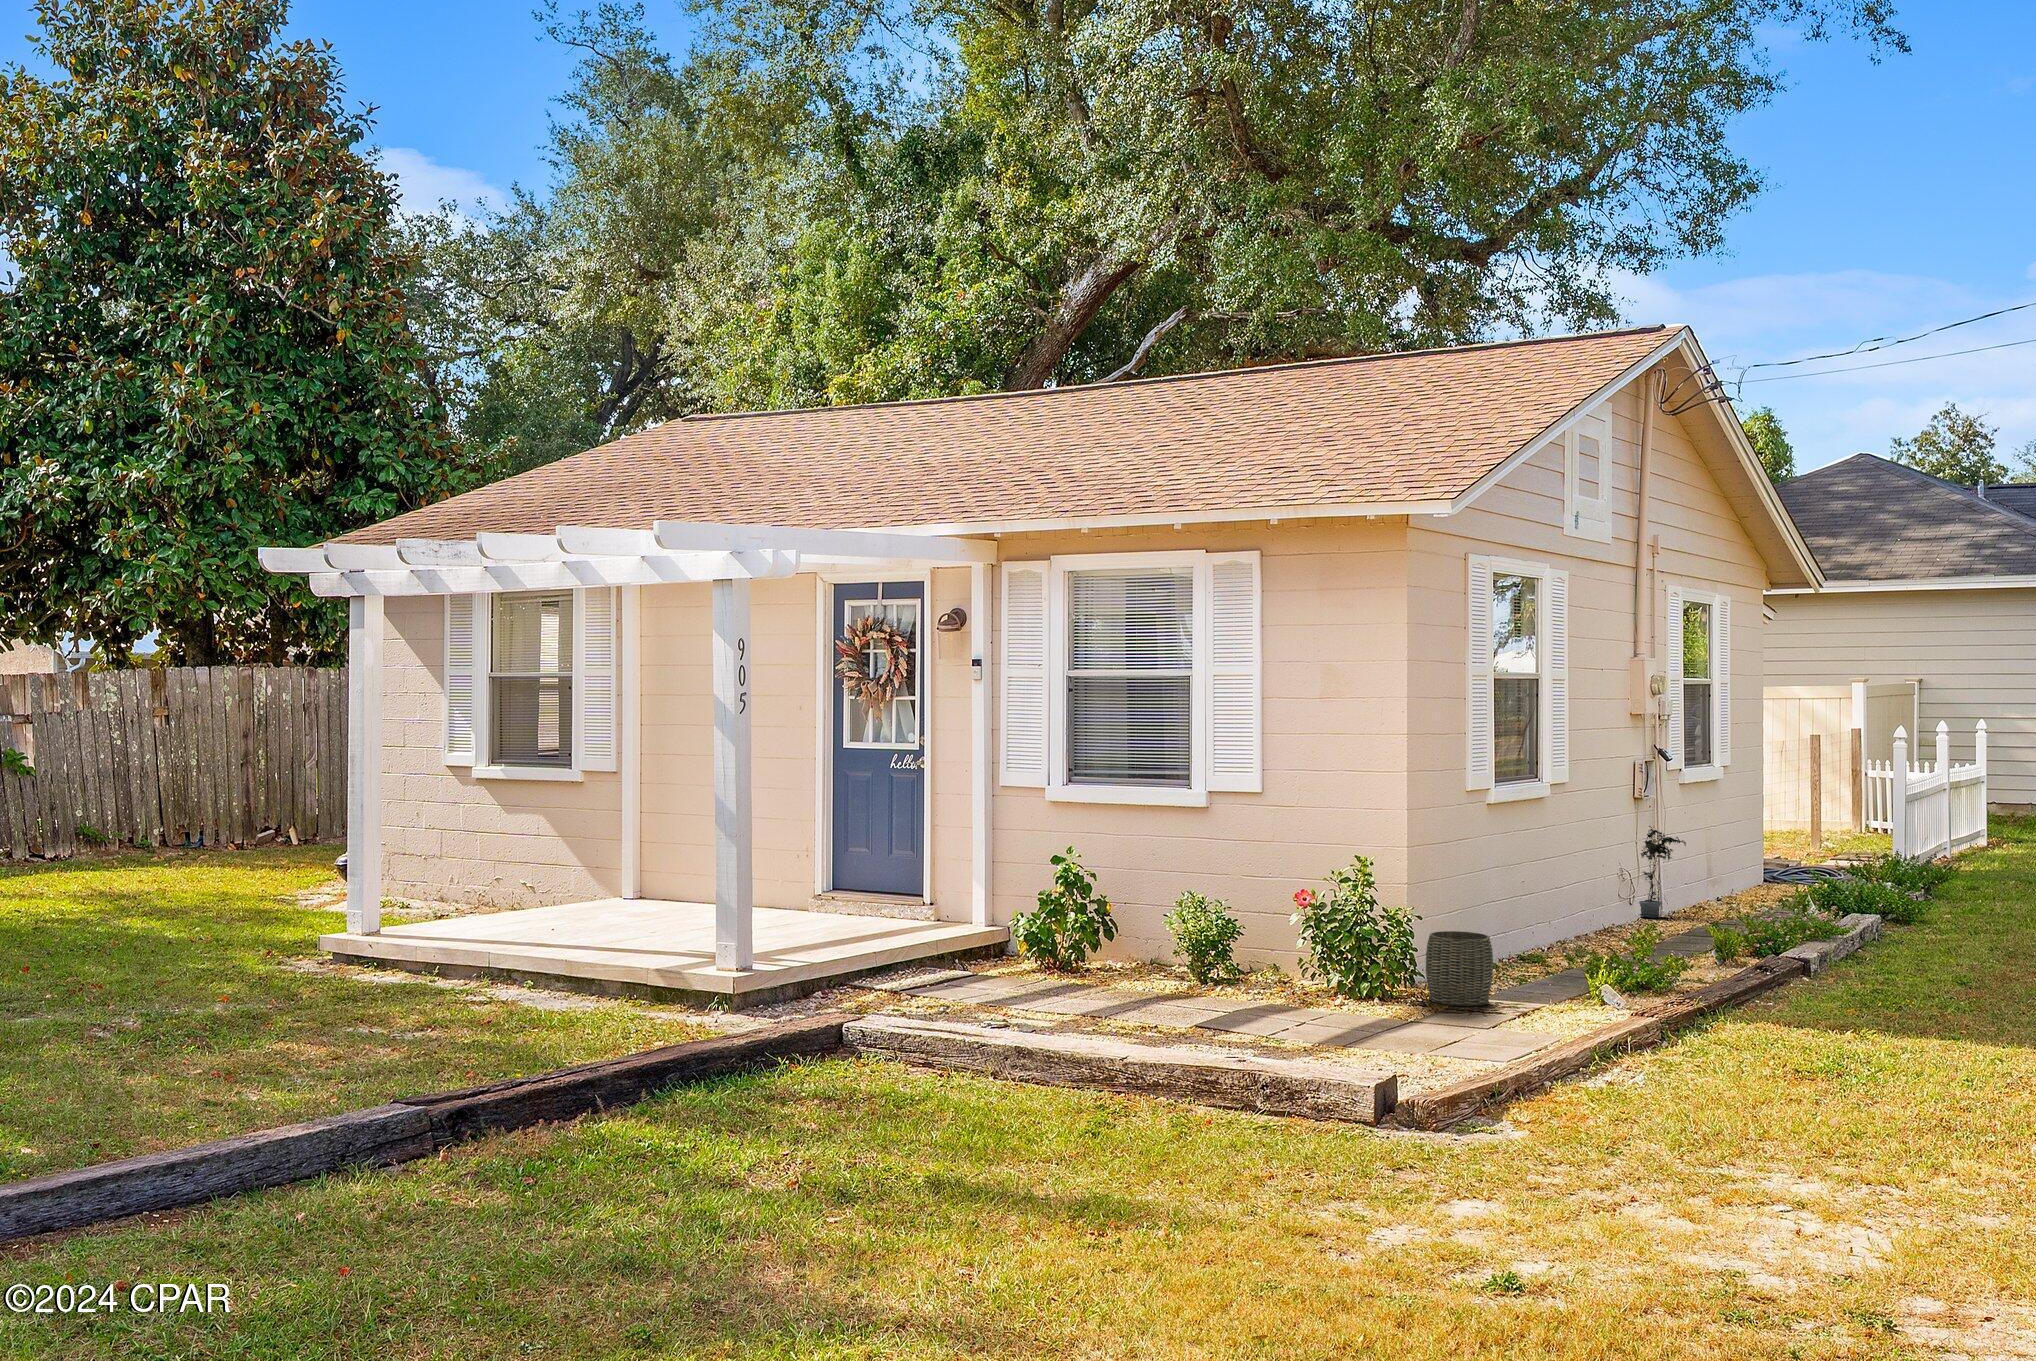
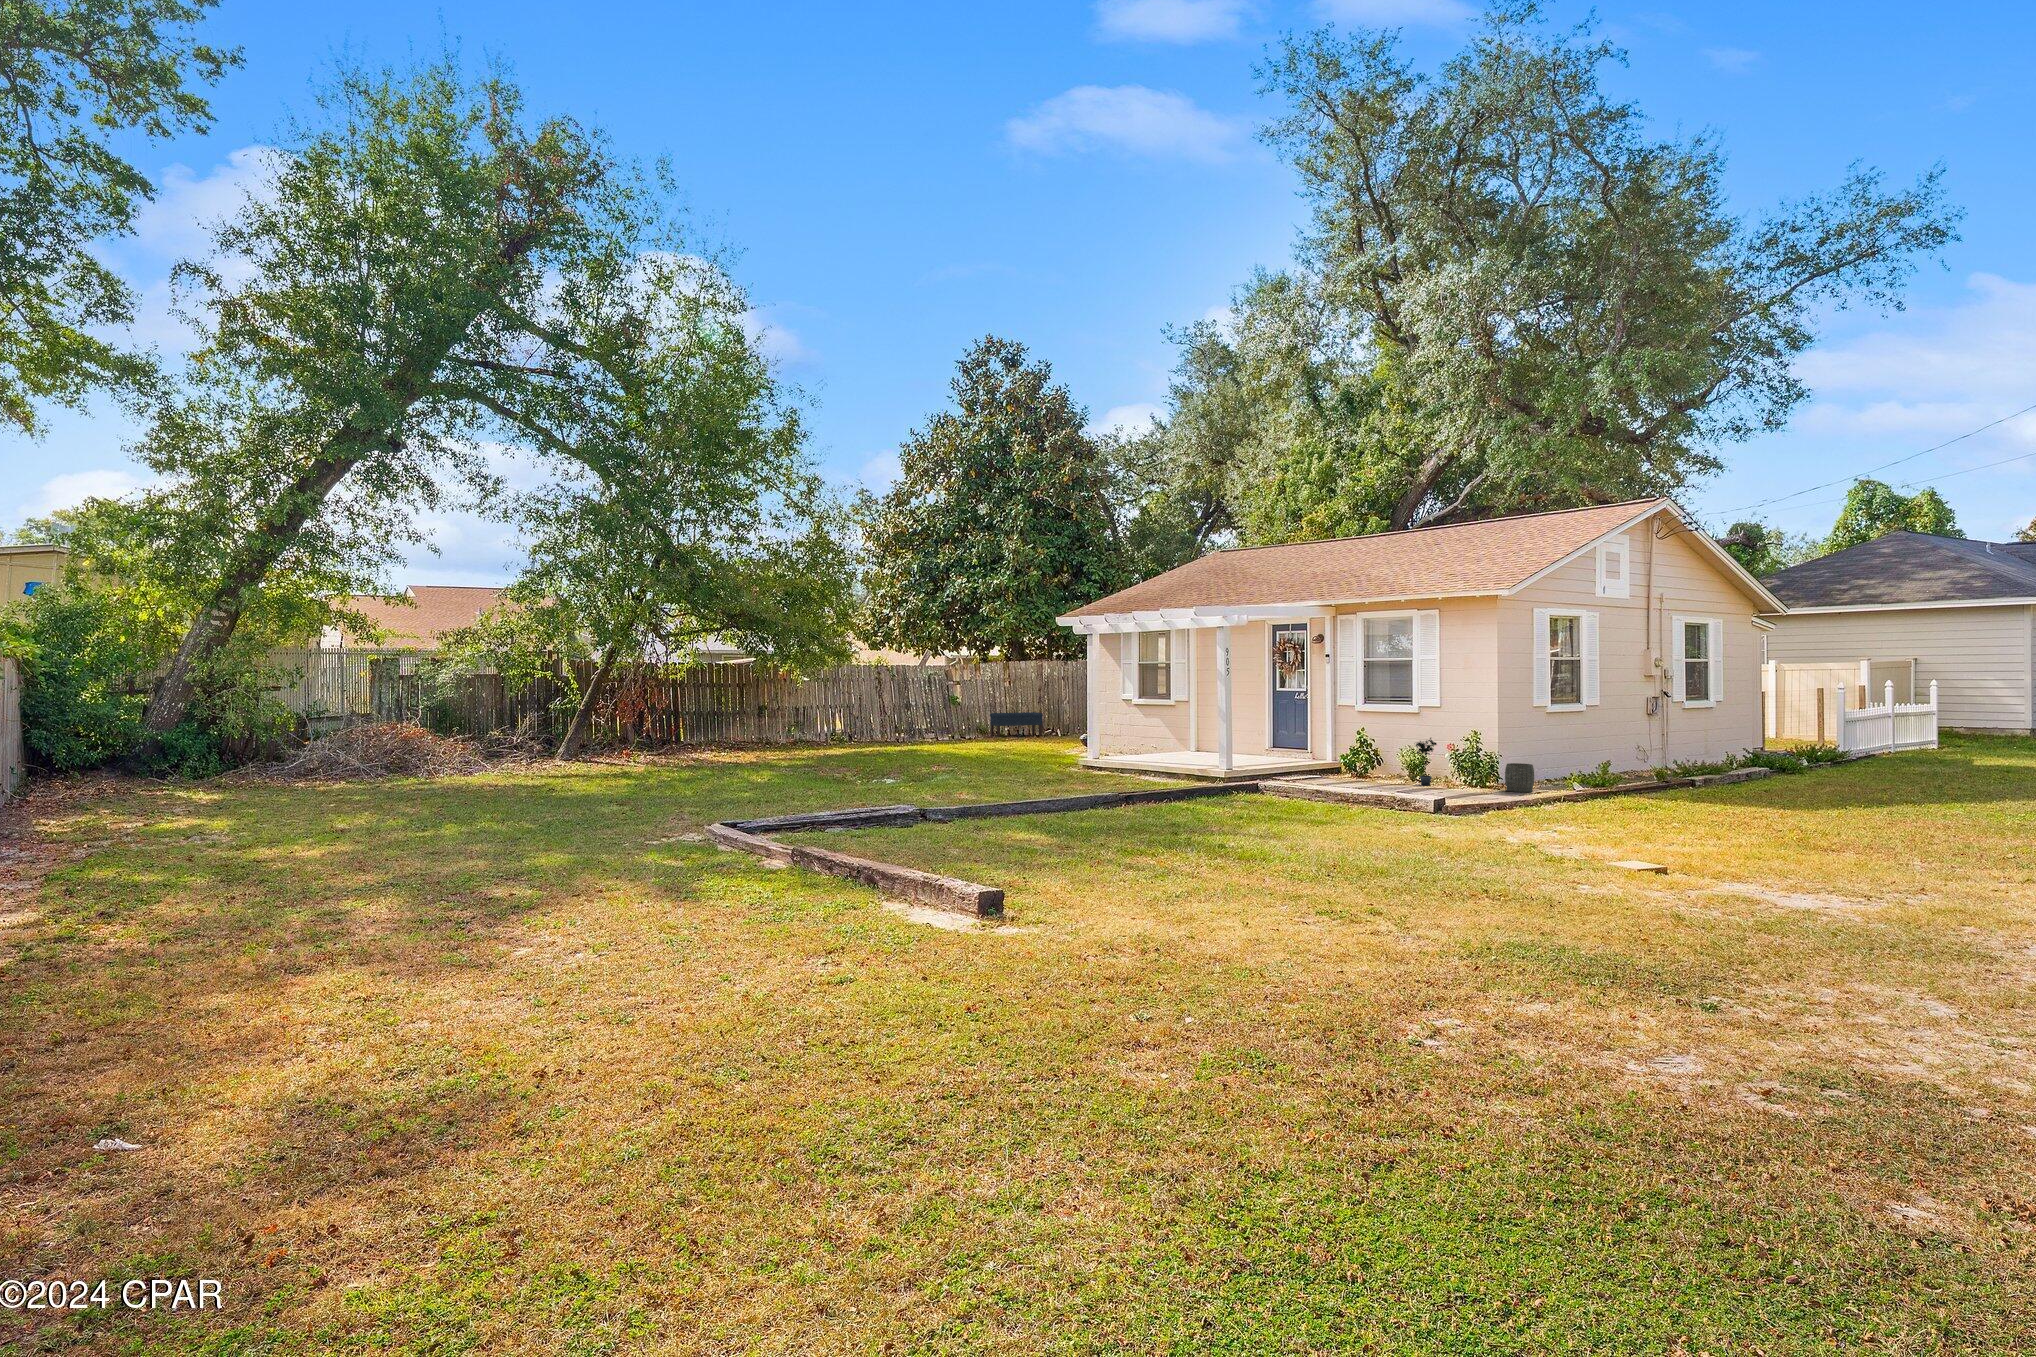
bench: none [108,786,250,851] -> present [990,712,1043,737]
potted plant: present [1639,826,1686,918] -> present [1416,738,1437,785]

